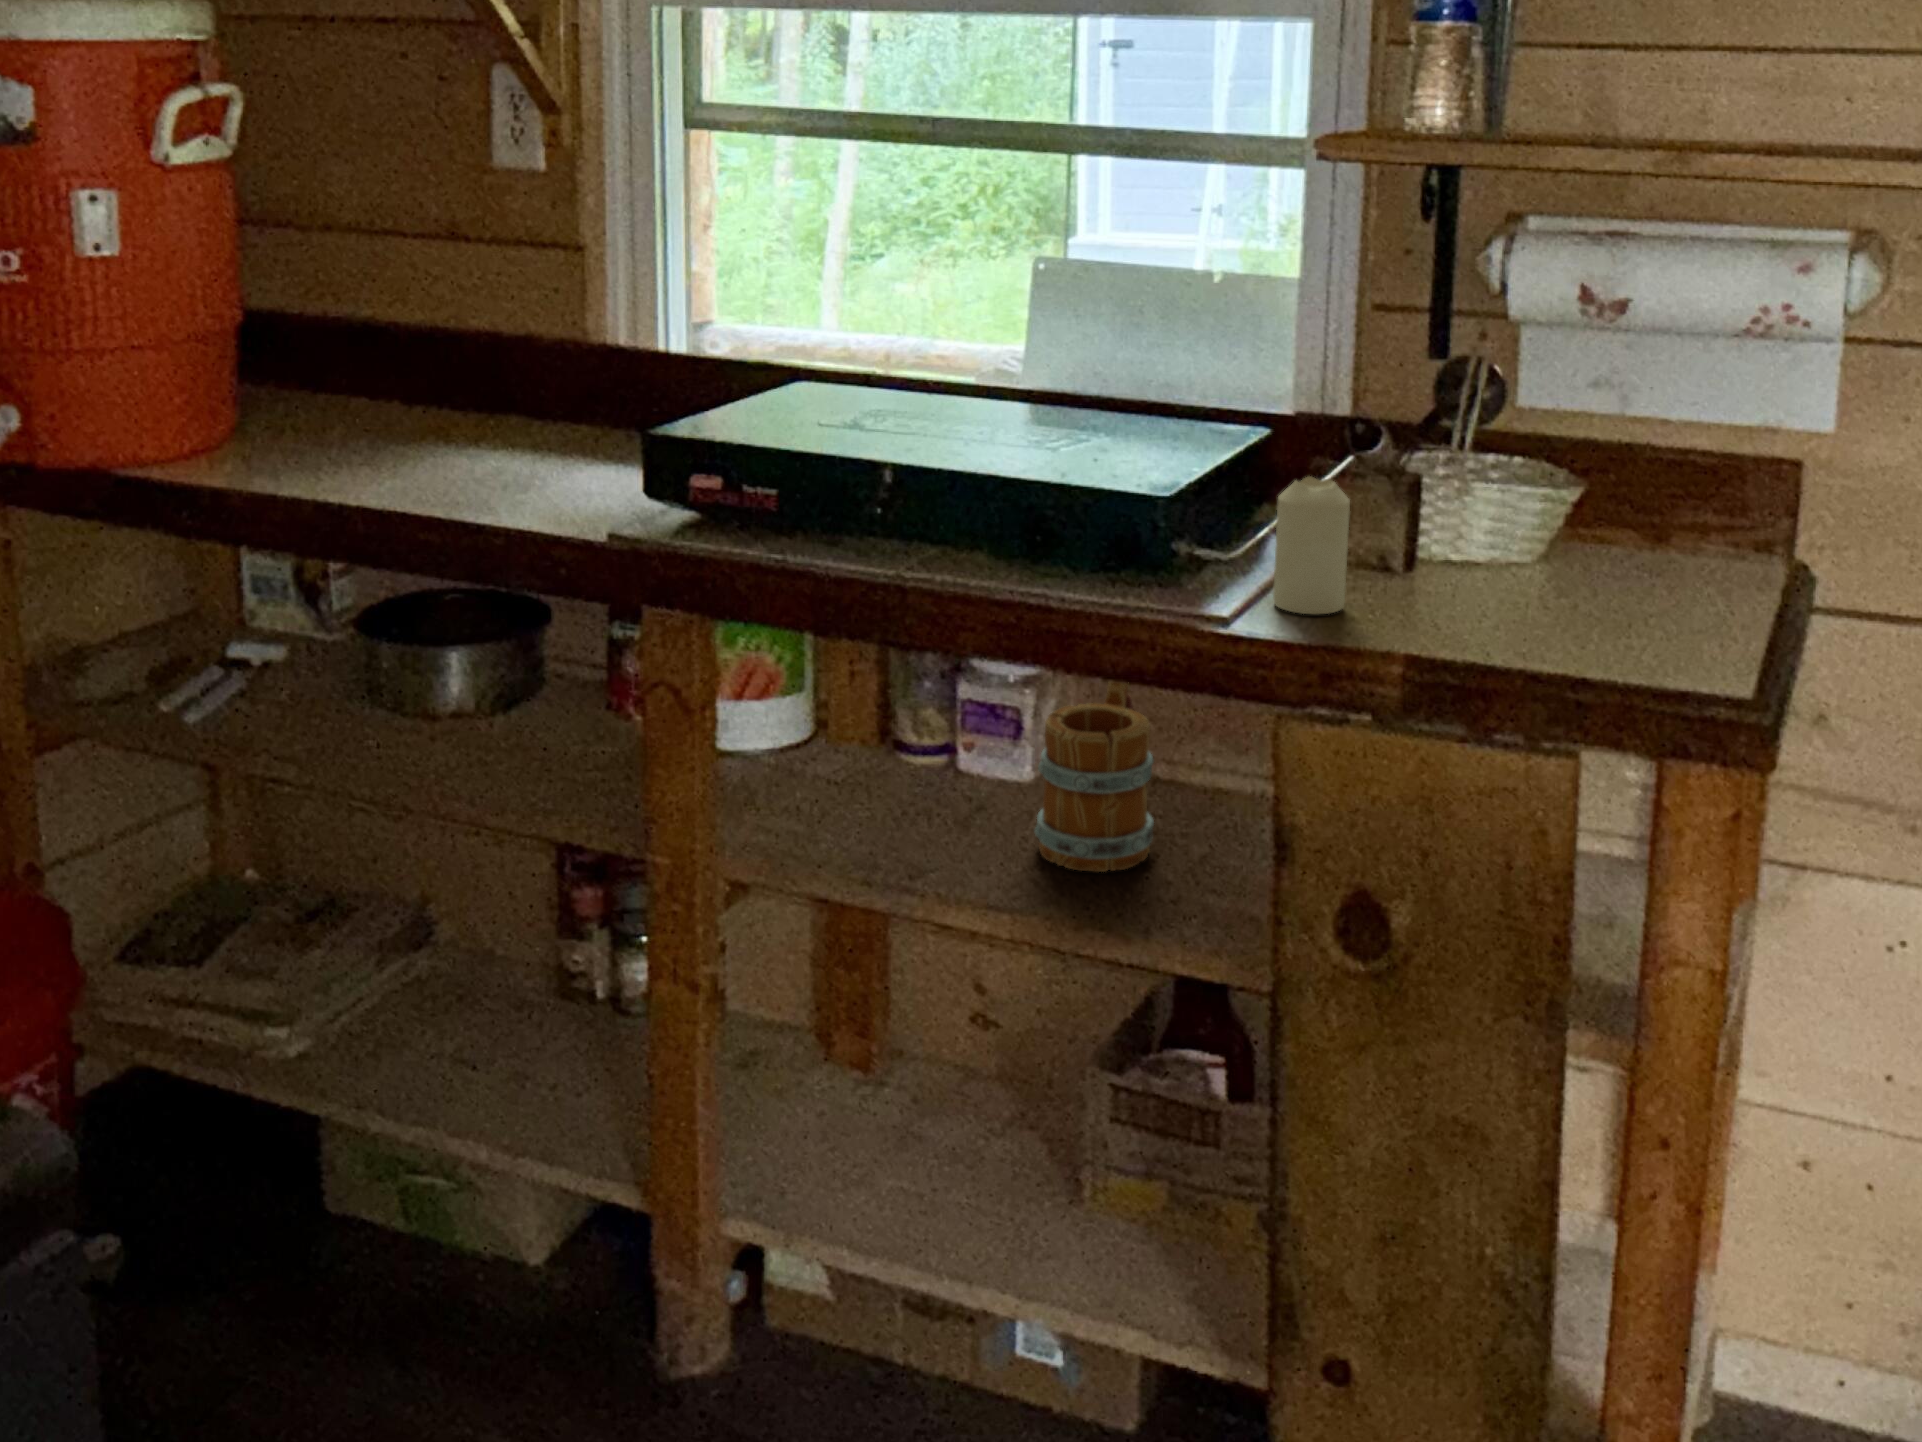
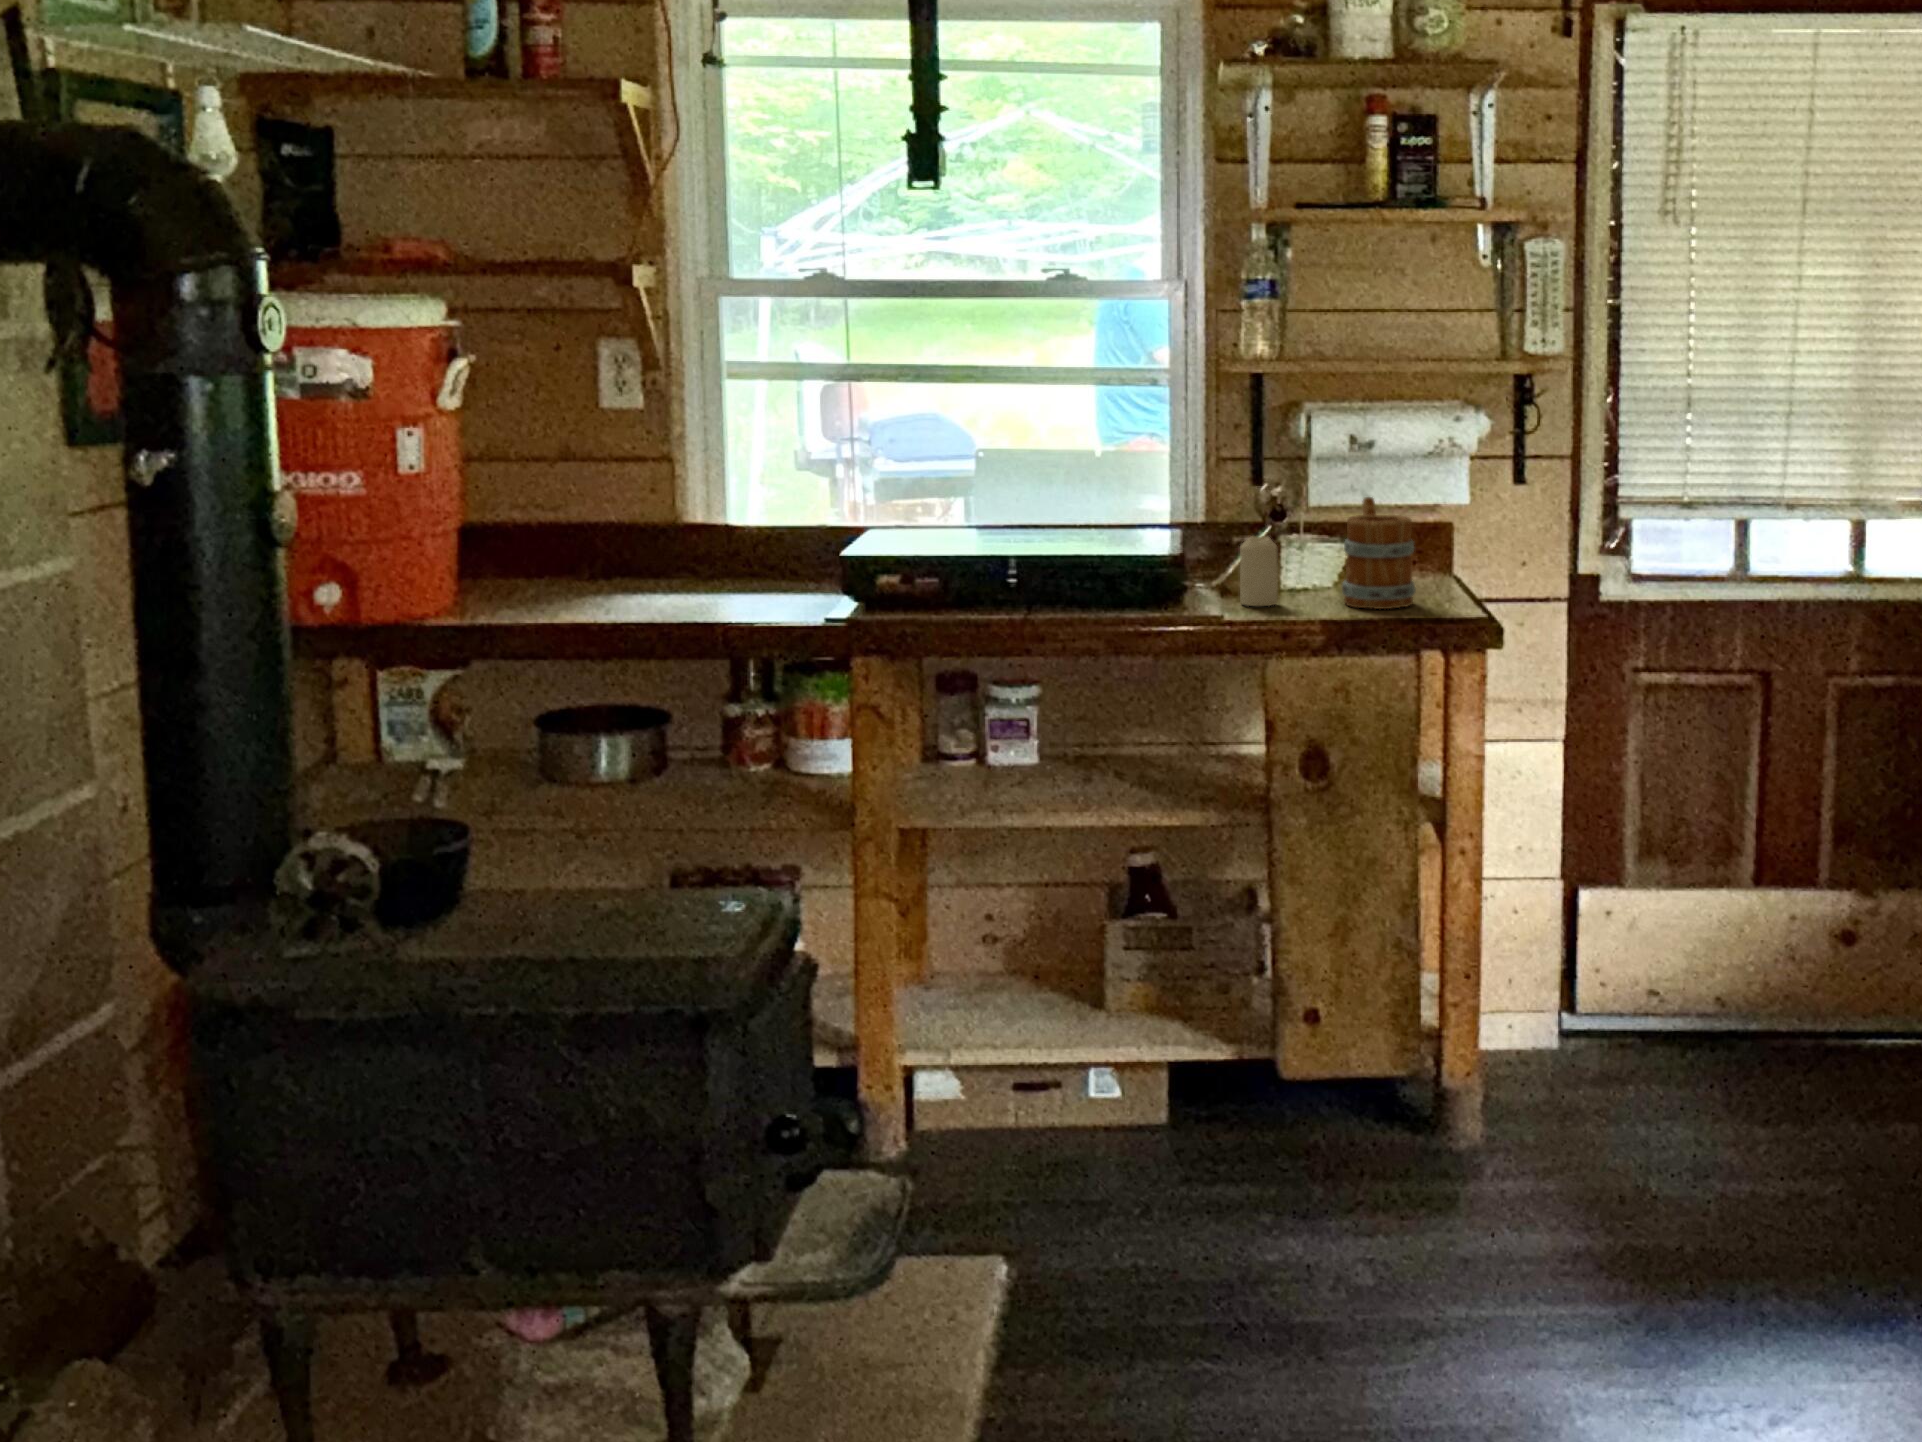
mug: present [1035,682,1154,872] -> present [1342,497,1416,609]

